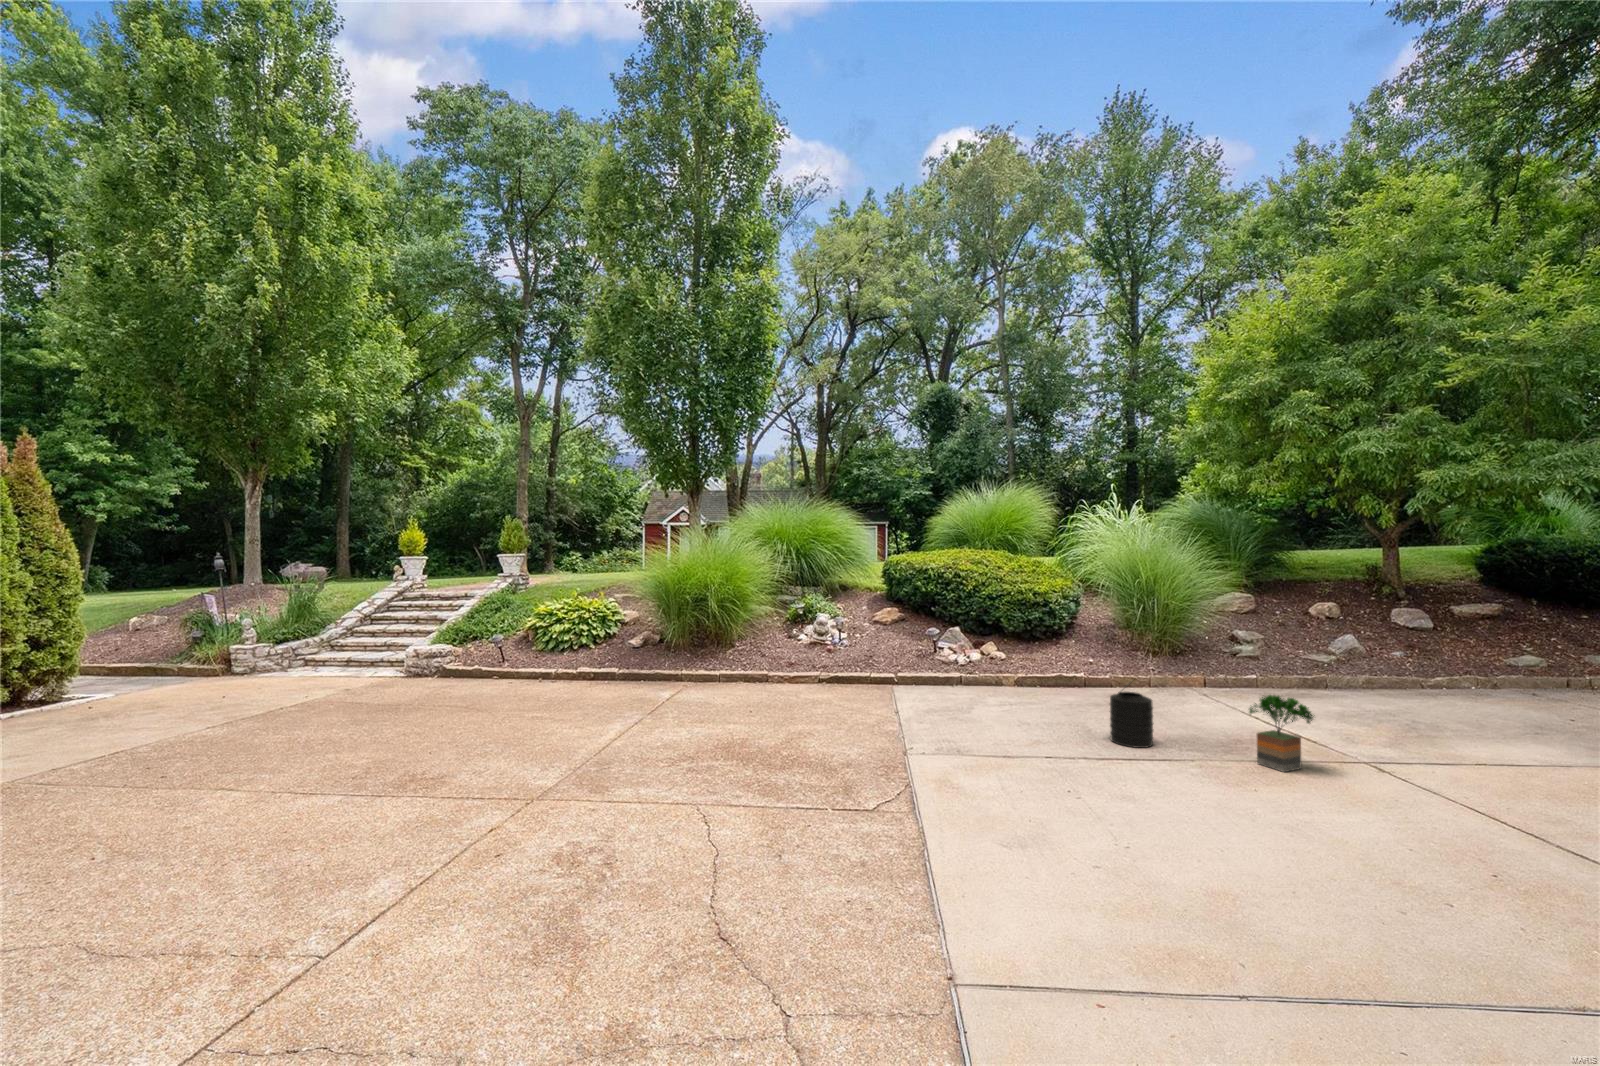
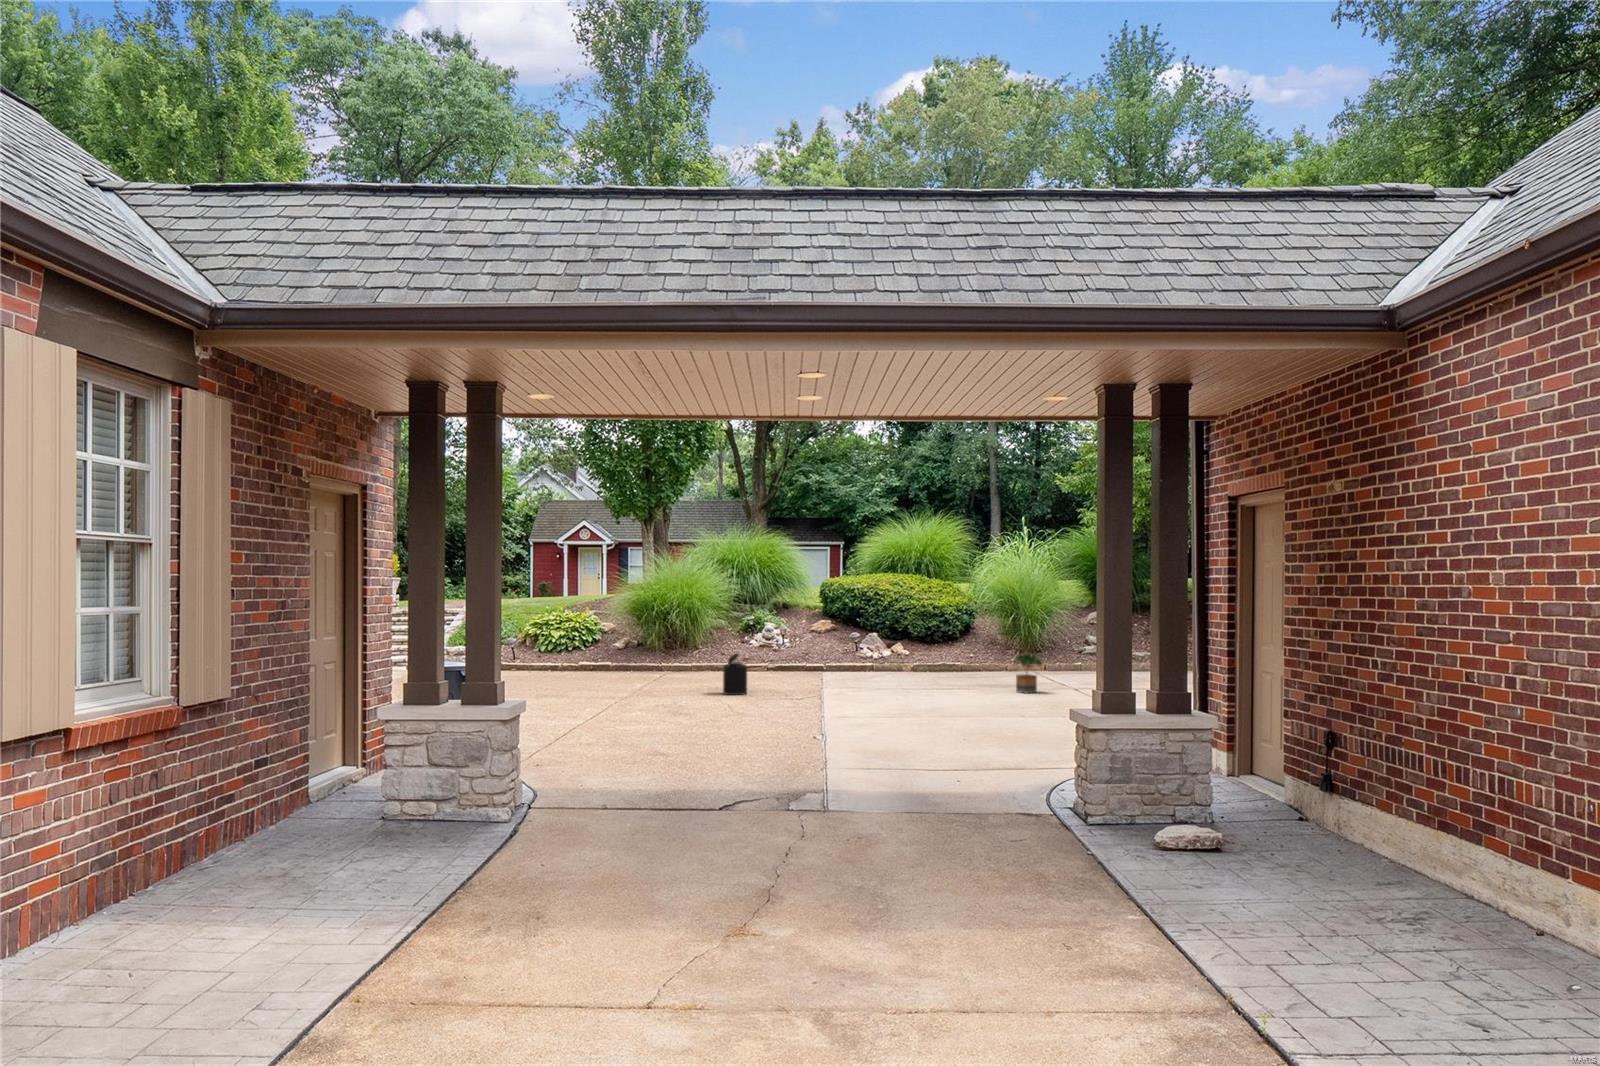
trash can: present [1110,692,1153,748] -> present [723,654,747,695]

